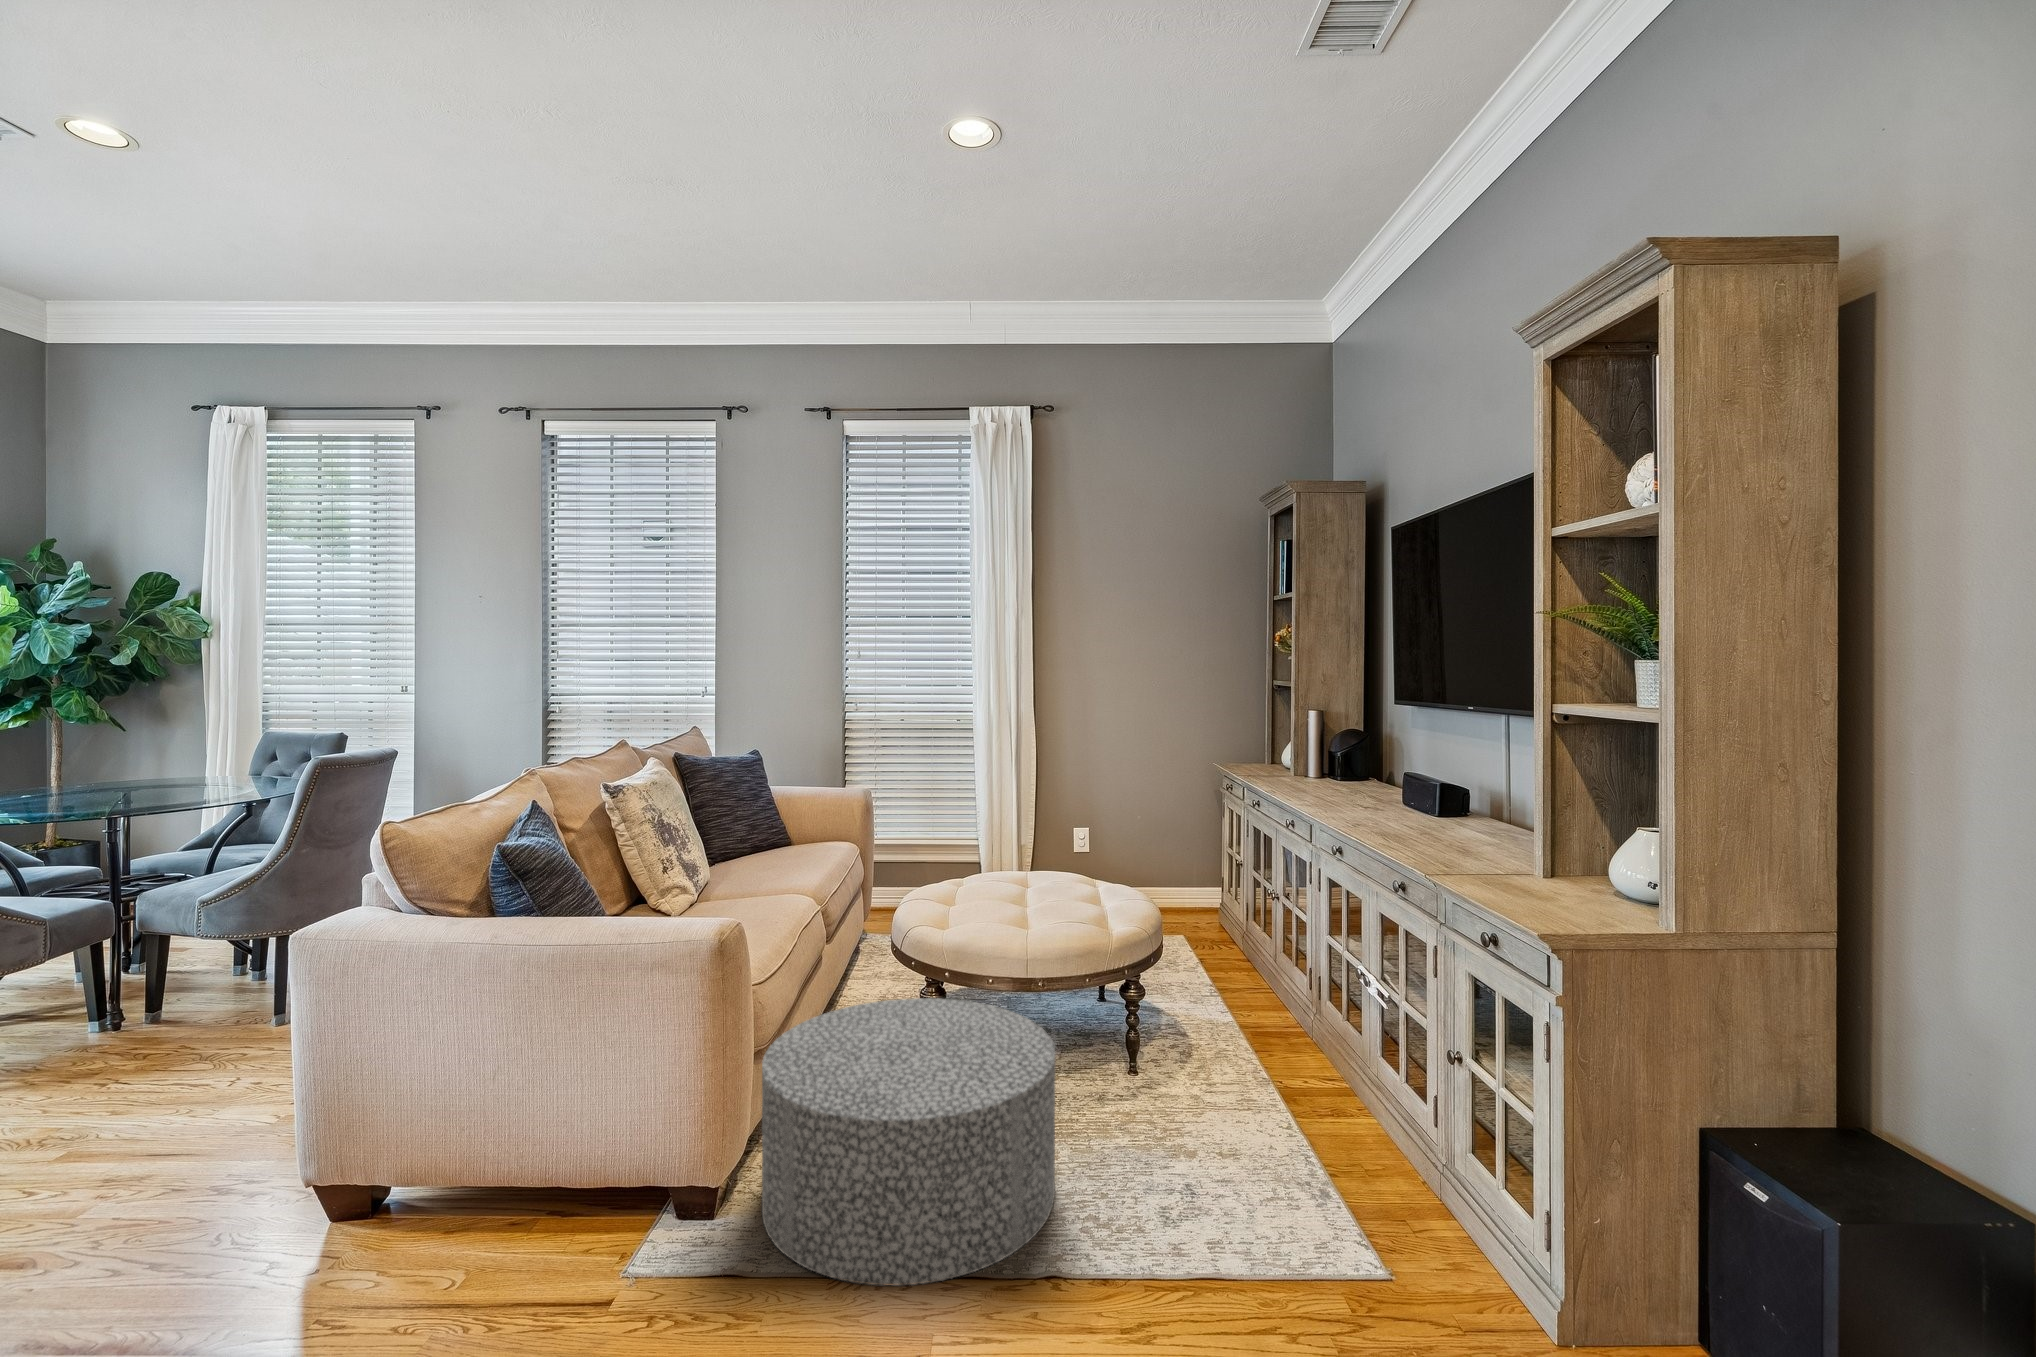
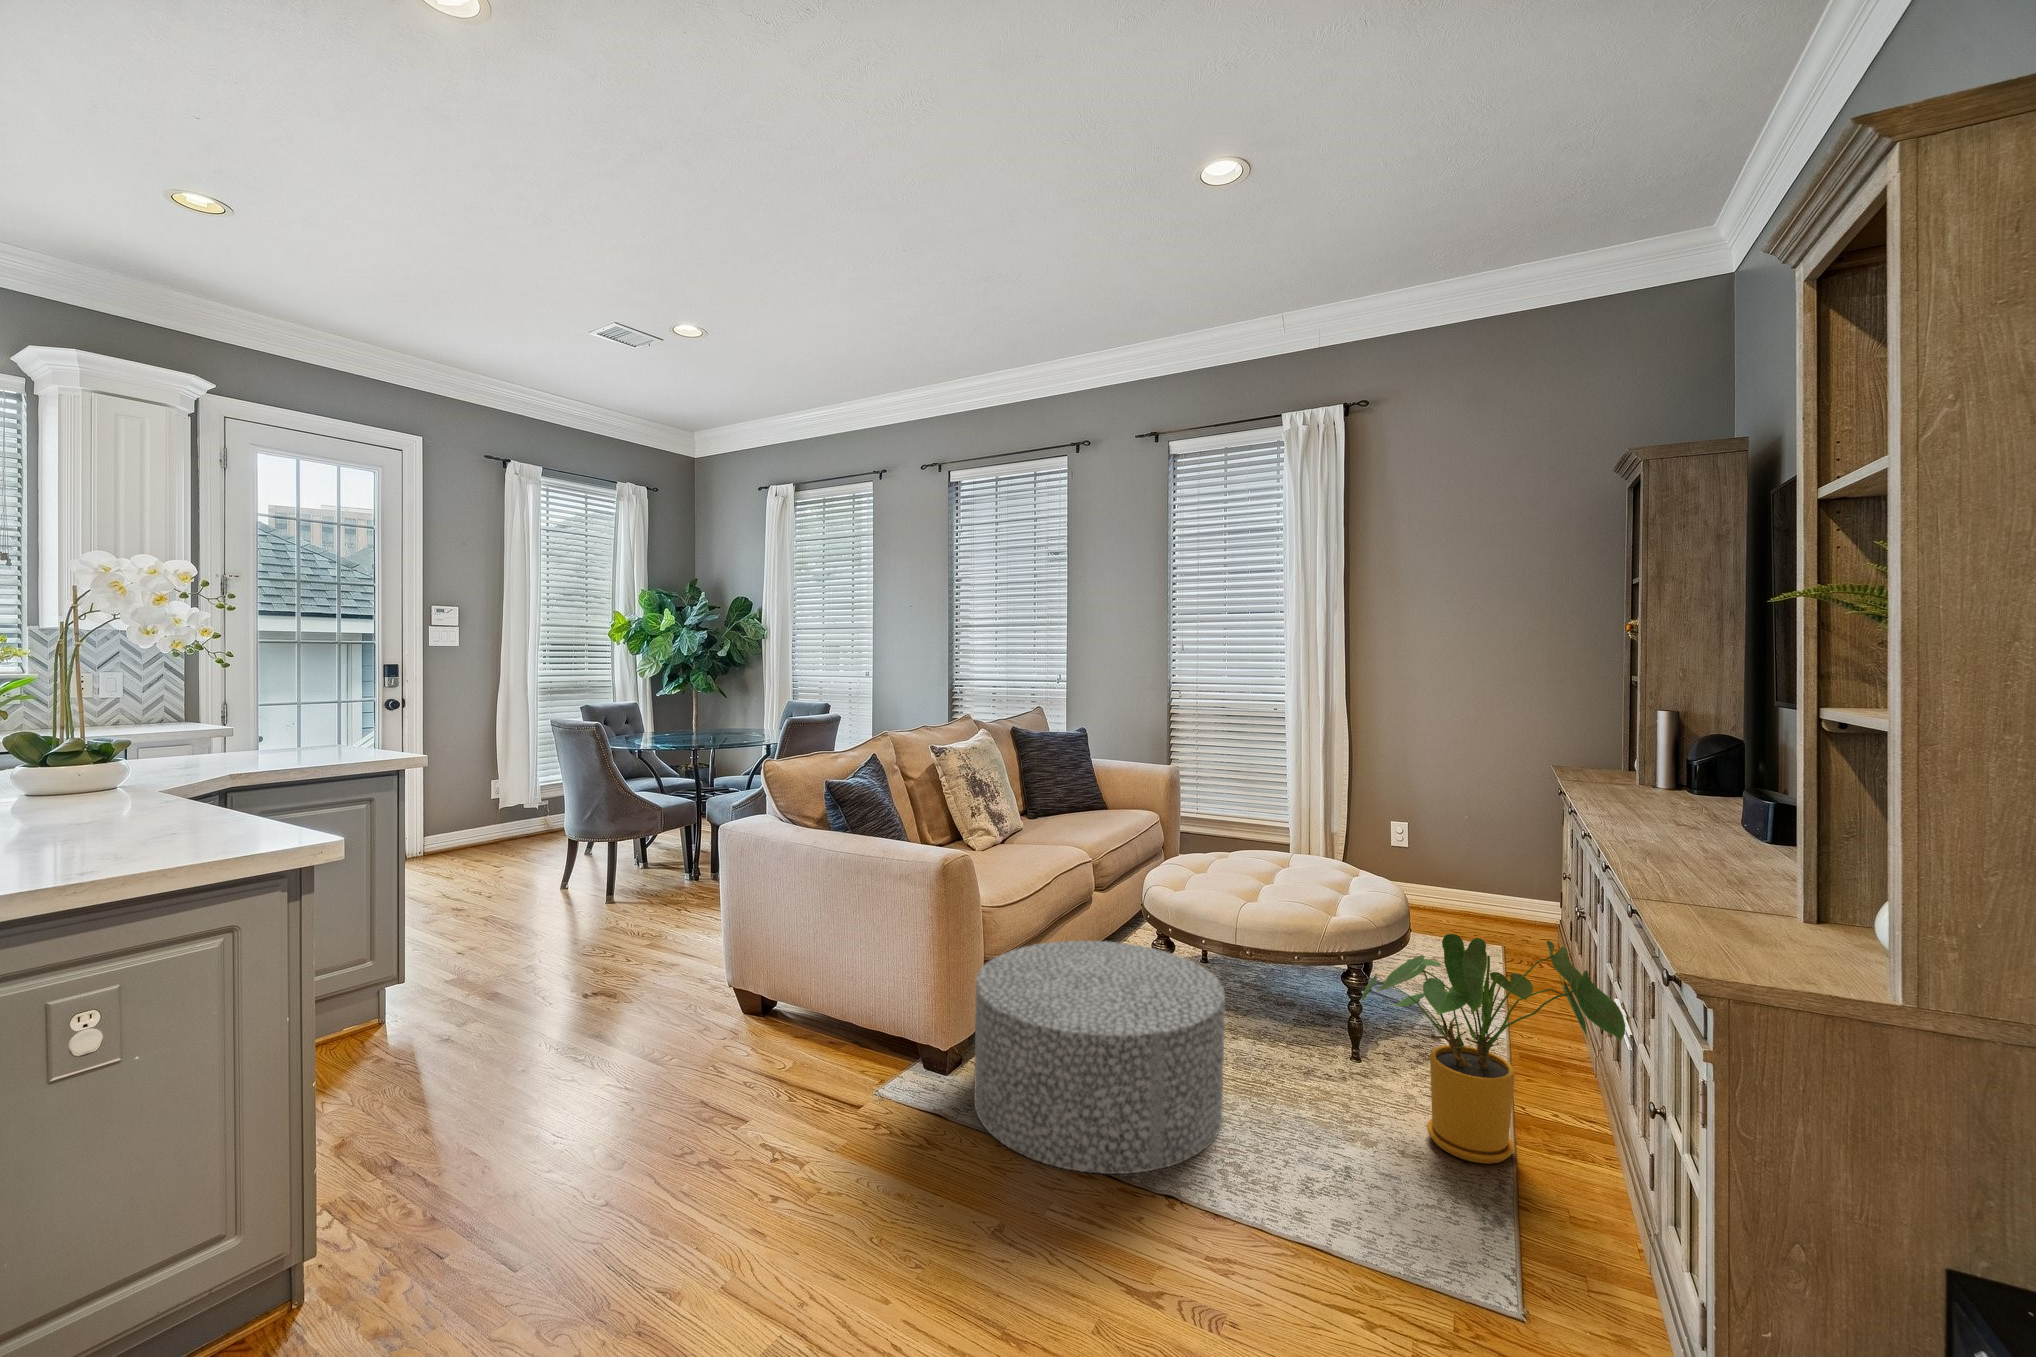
house plant: none [1169,925,1399,1148] -> present [1360,934,1625,1164]

